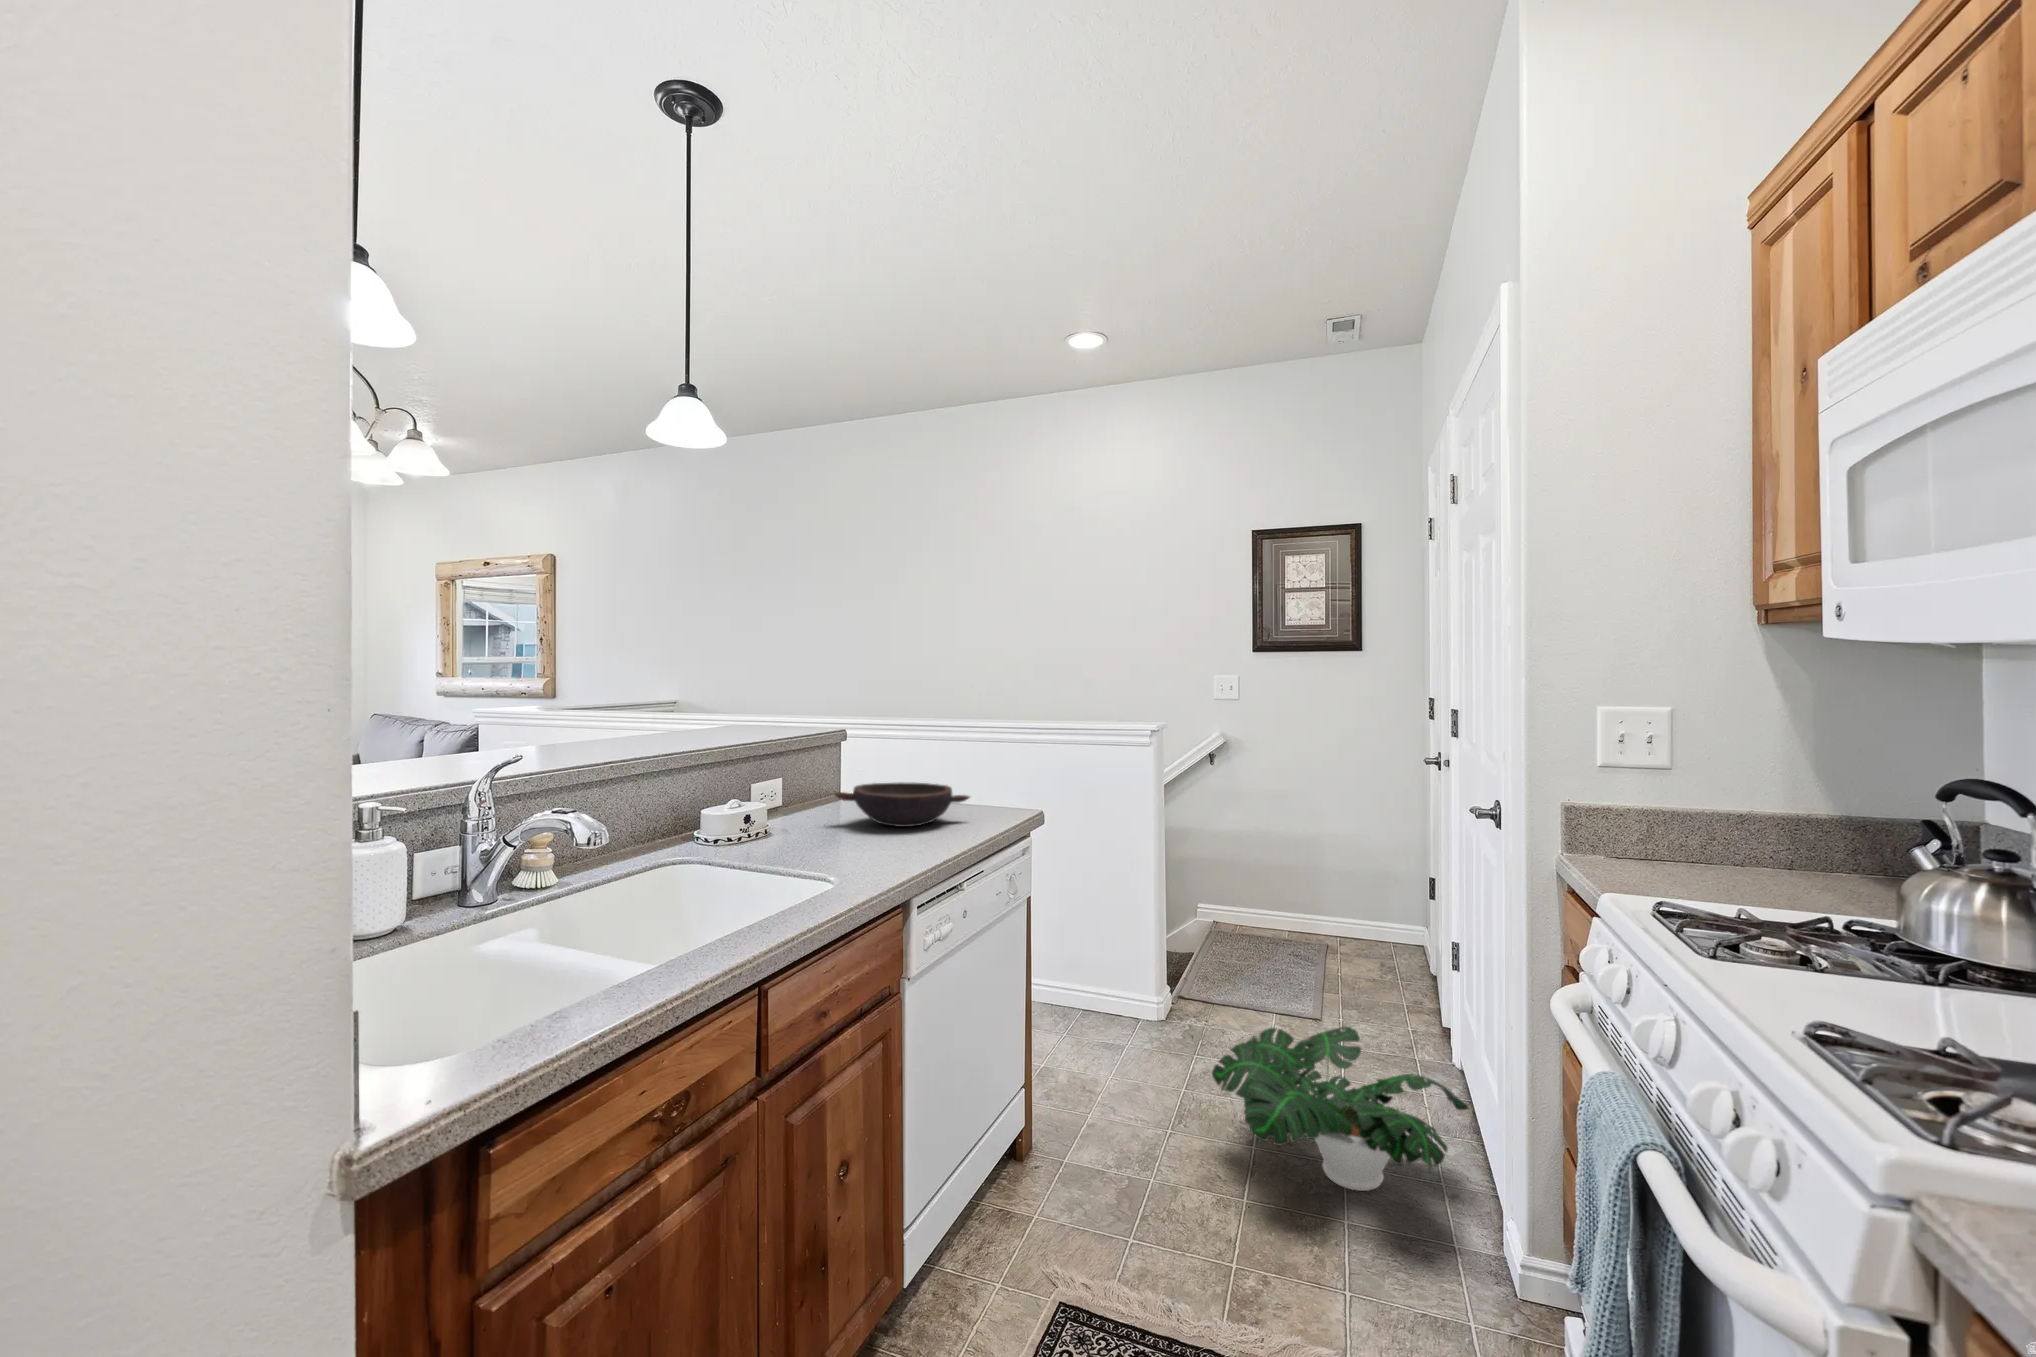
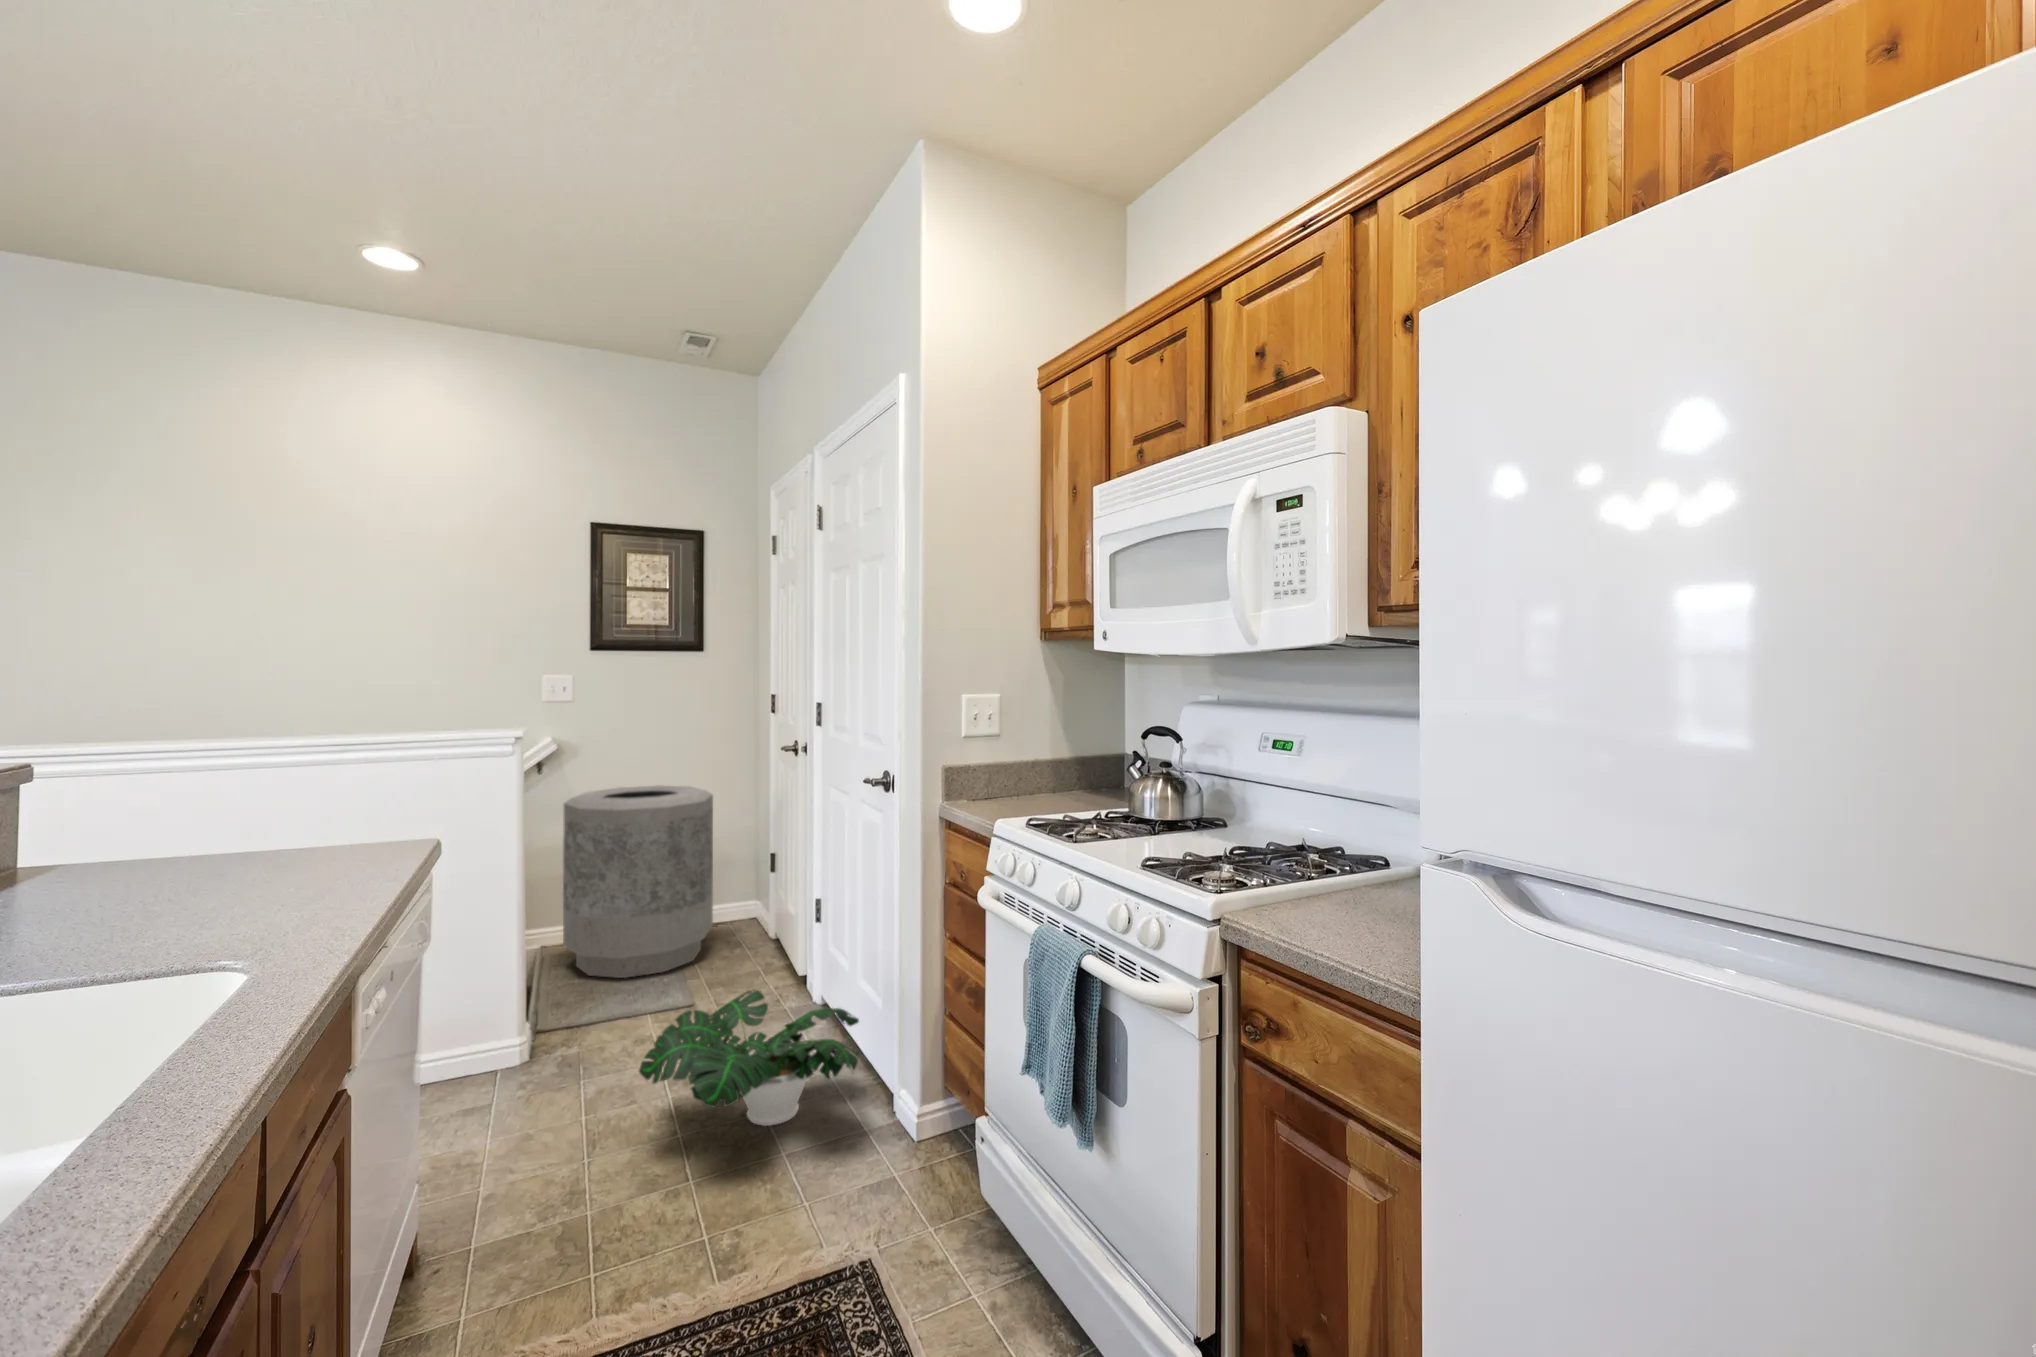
bowl: present [834,782,970,827] -> none [108,816,352,878]
trash can: none [1221,784,1366,979] -> present [563,785,713,978]

